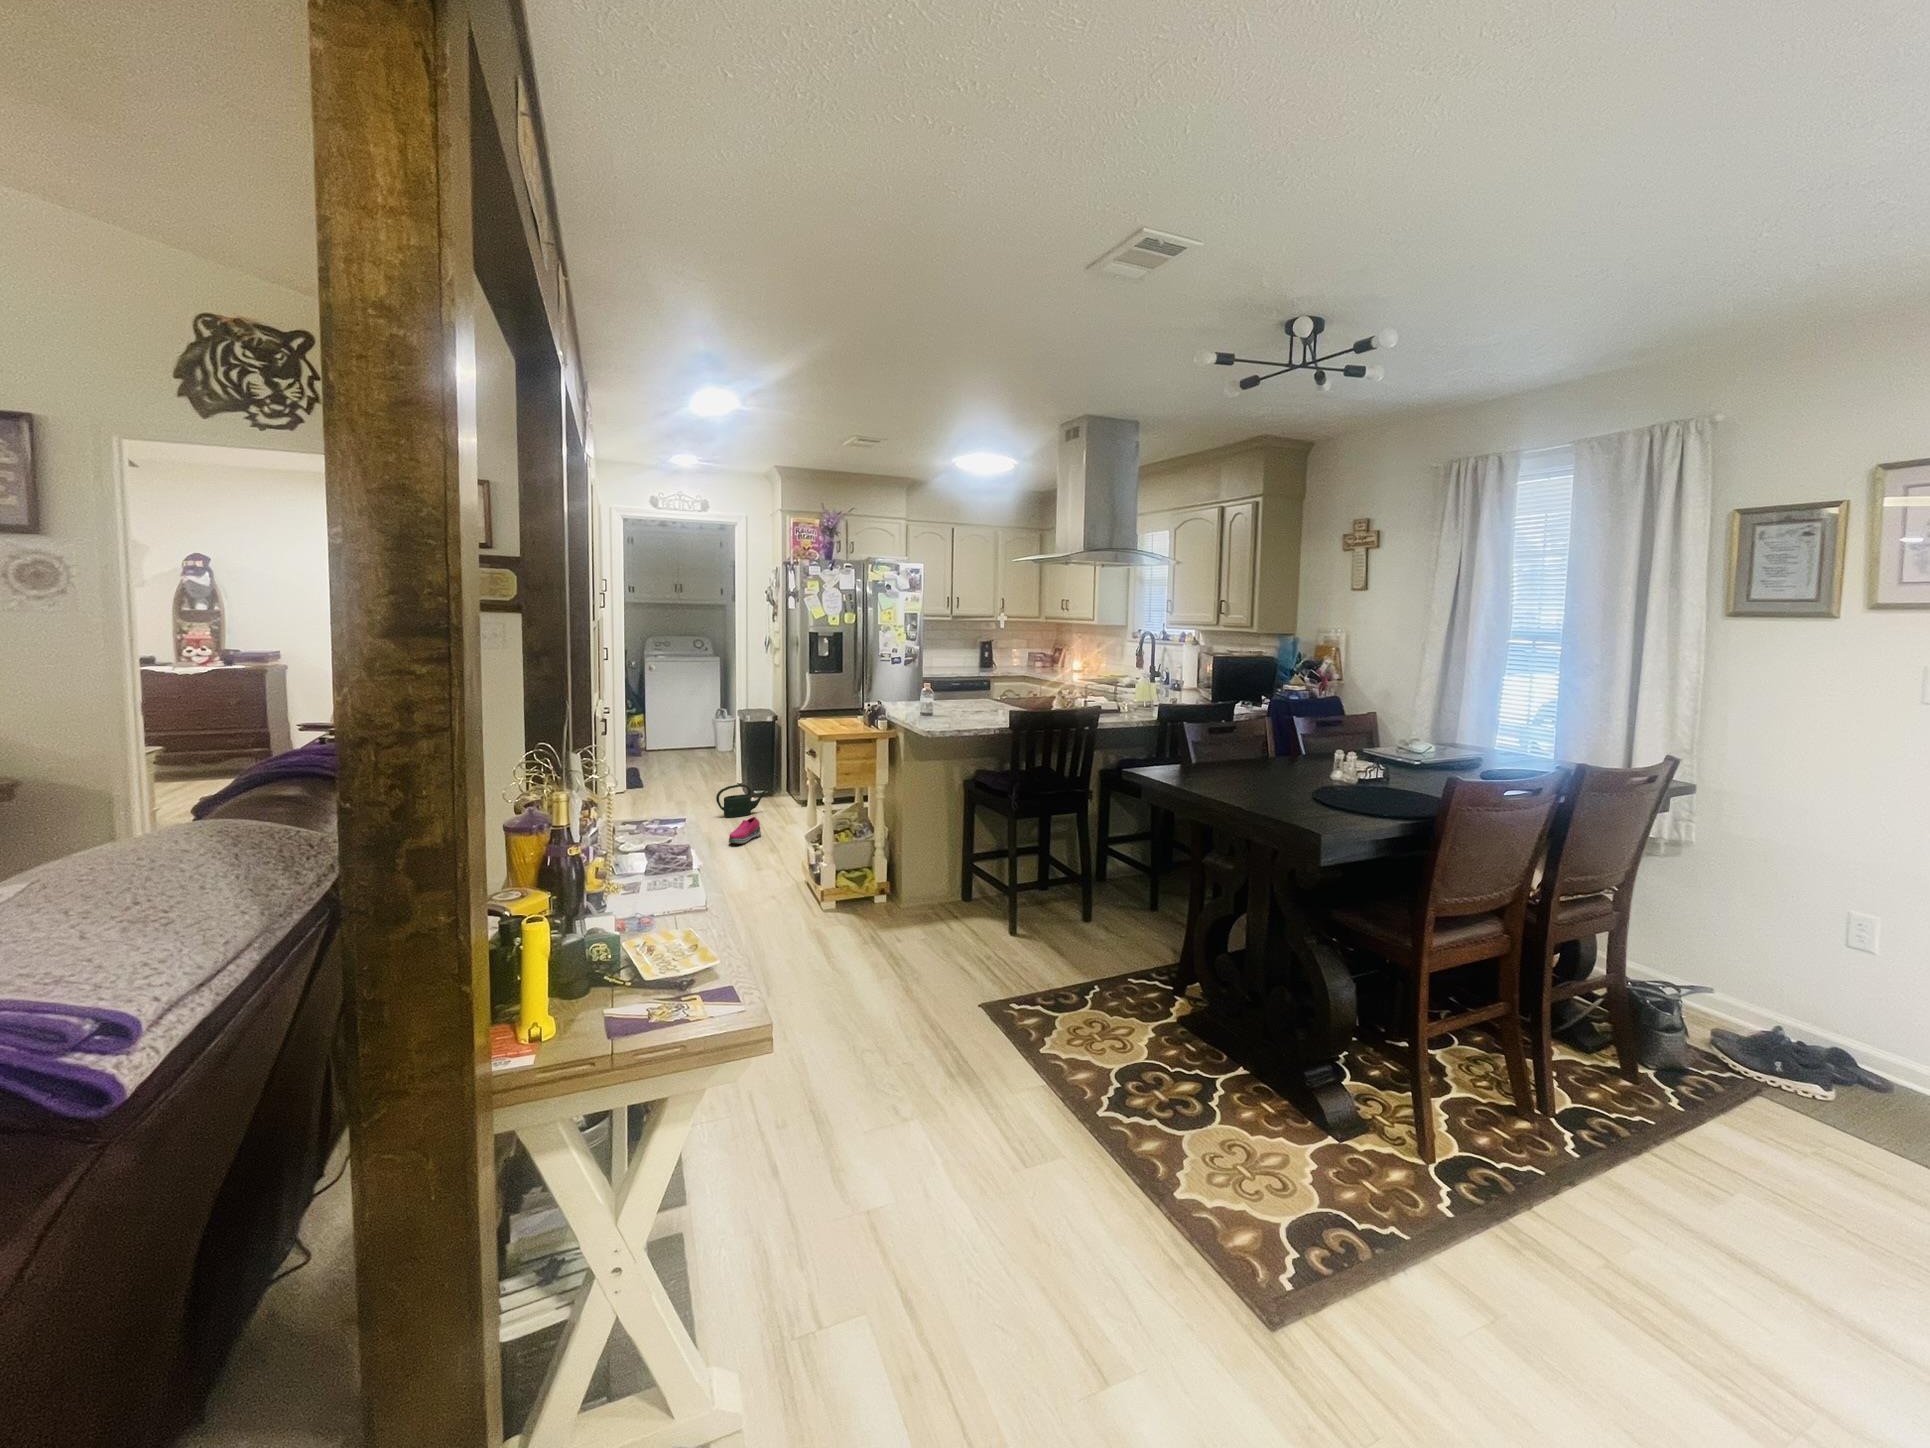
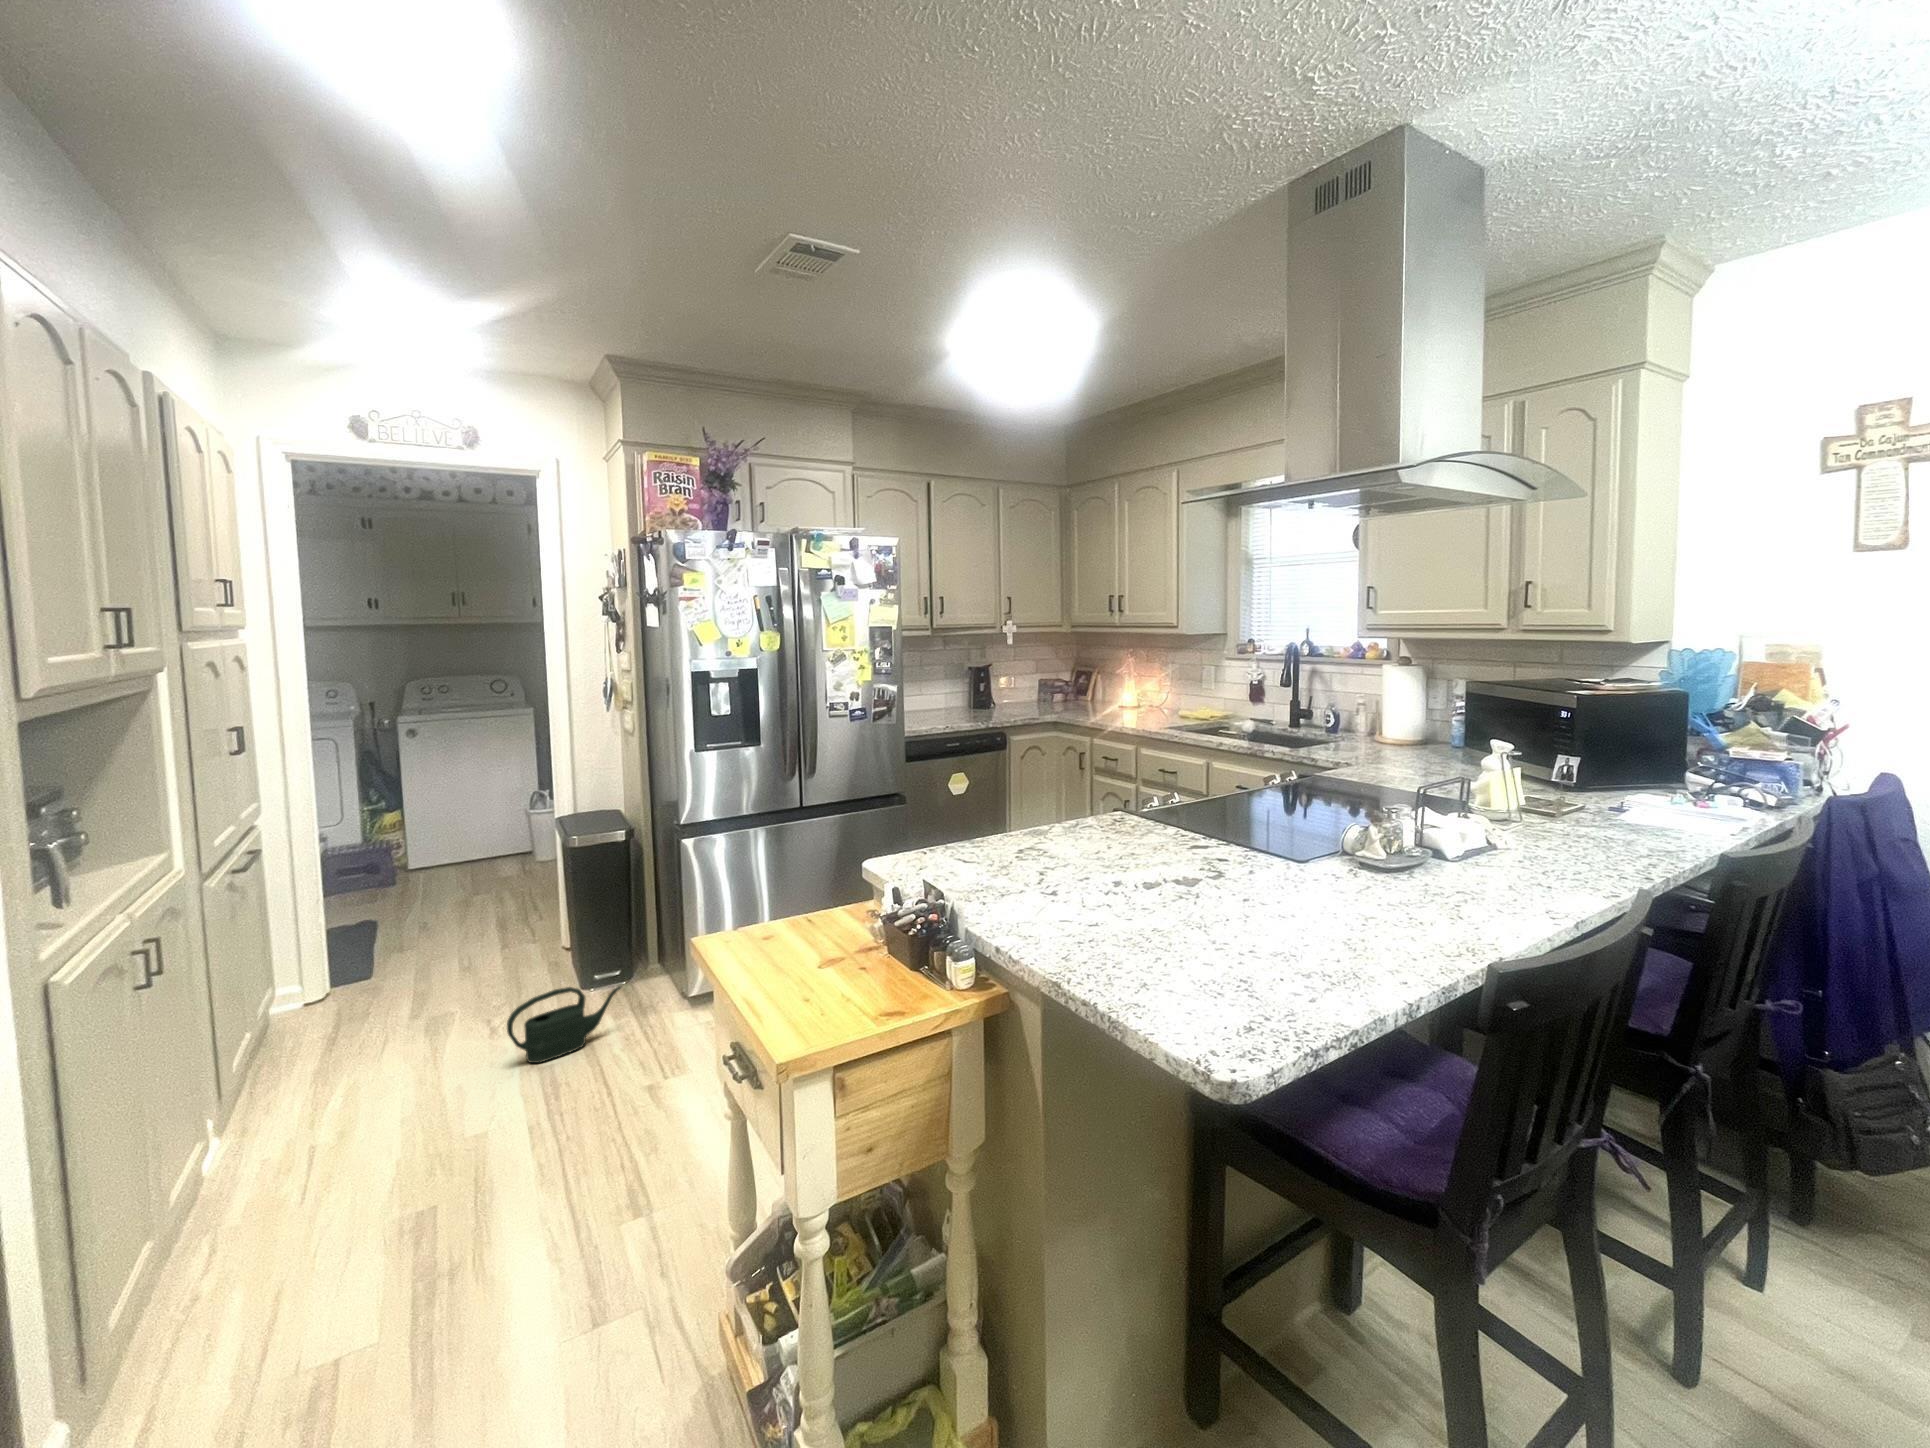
shoe: present [729,817,761,844] -> none [525,1090,606,1179]

